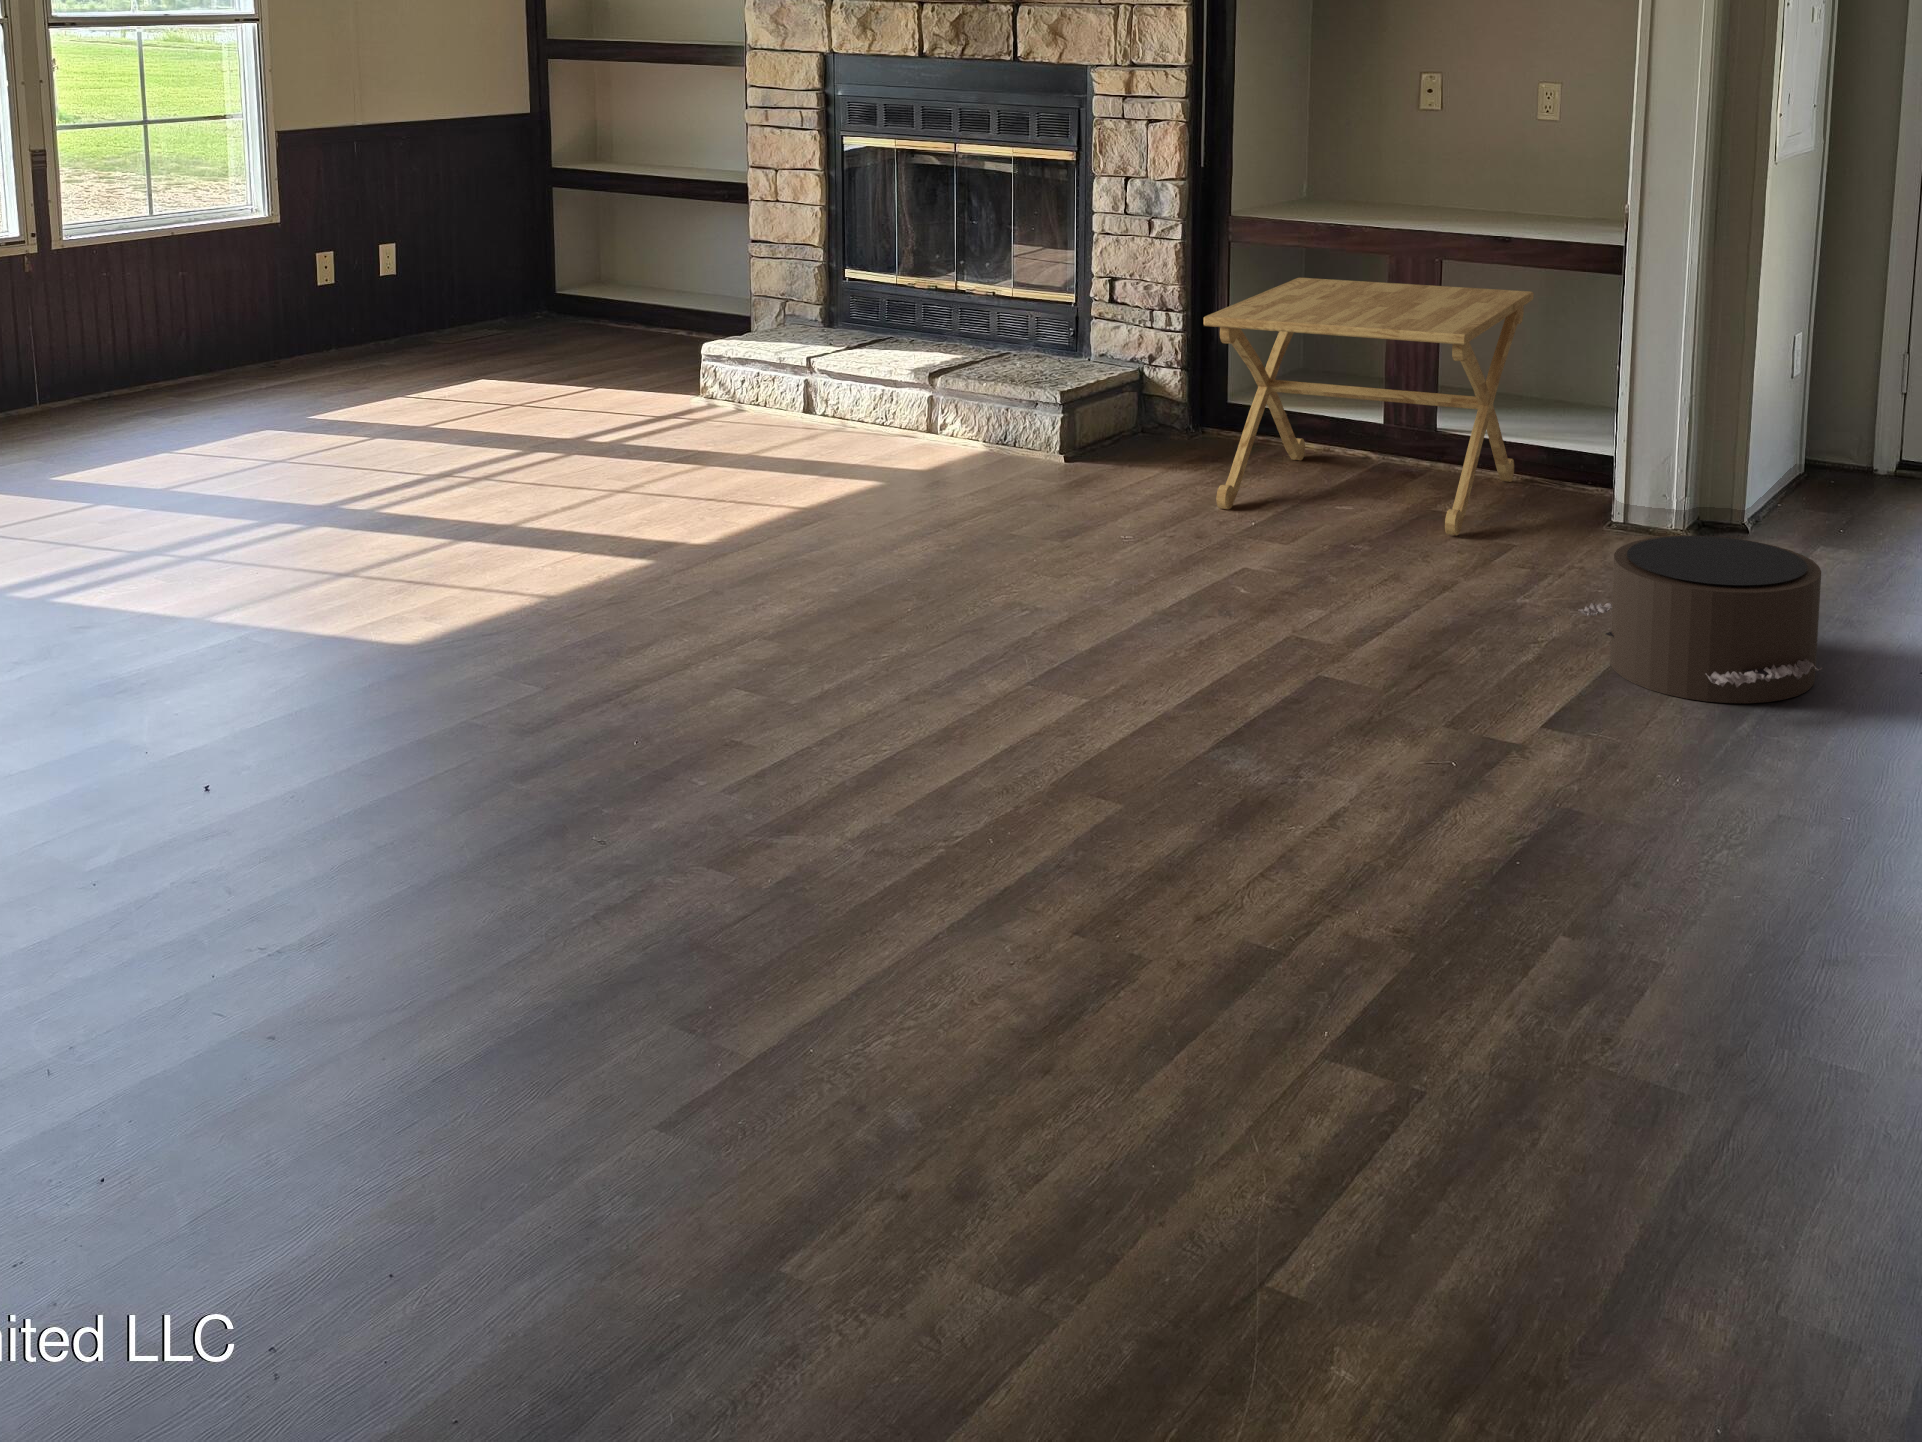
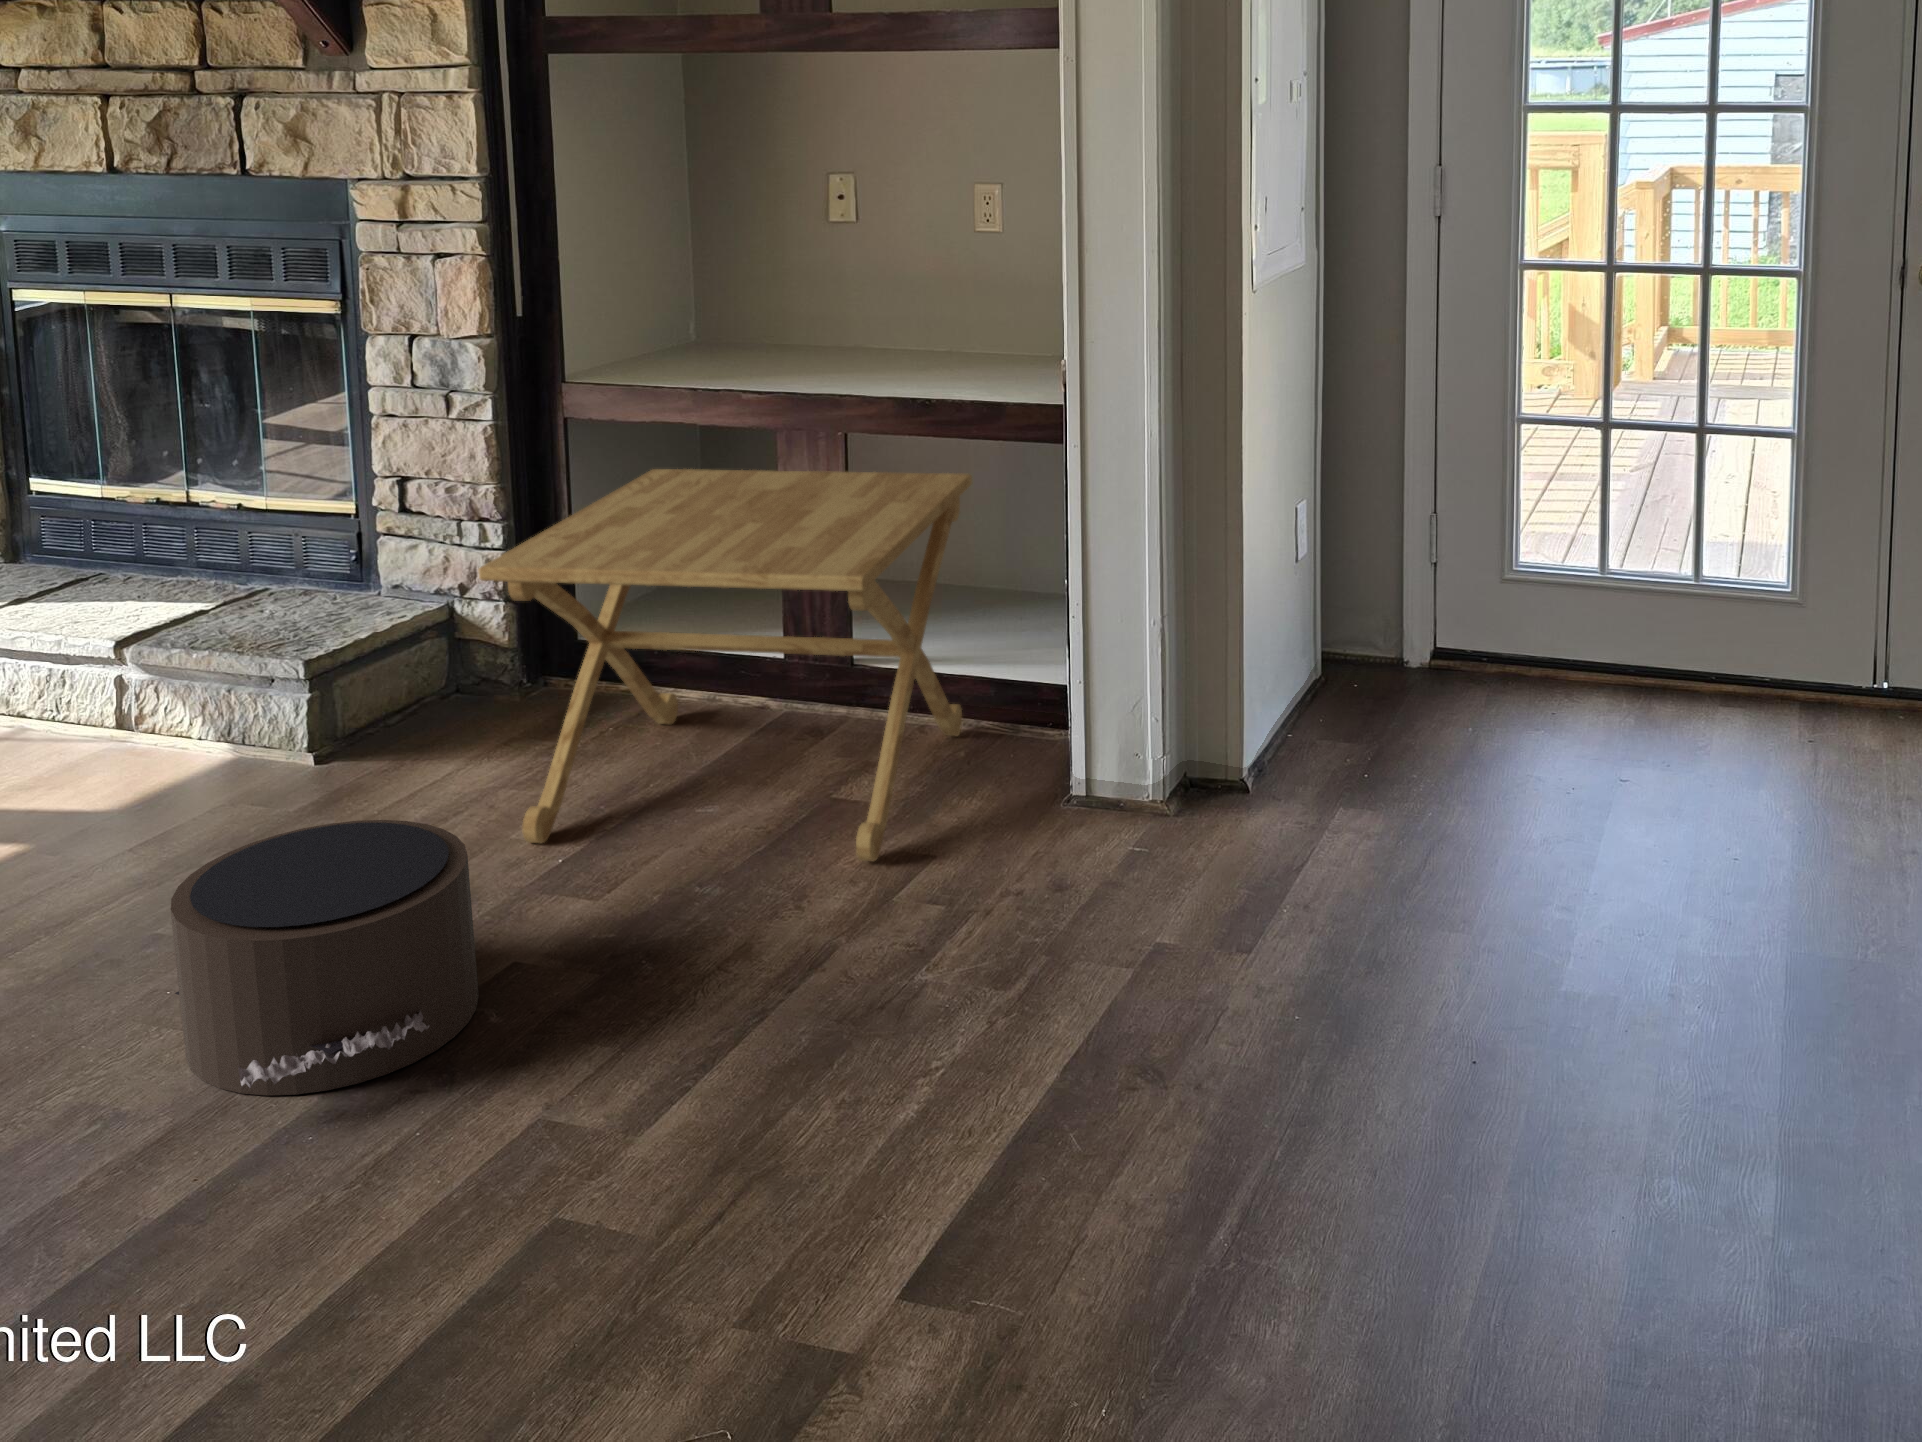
pouf: present [1578,536,1822,703] -> present [171,820,479,1095]

